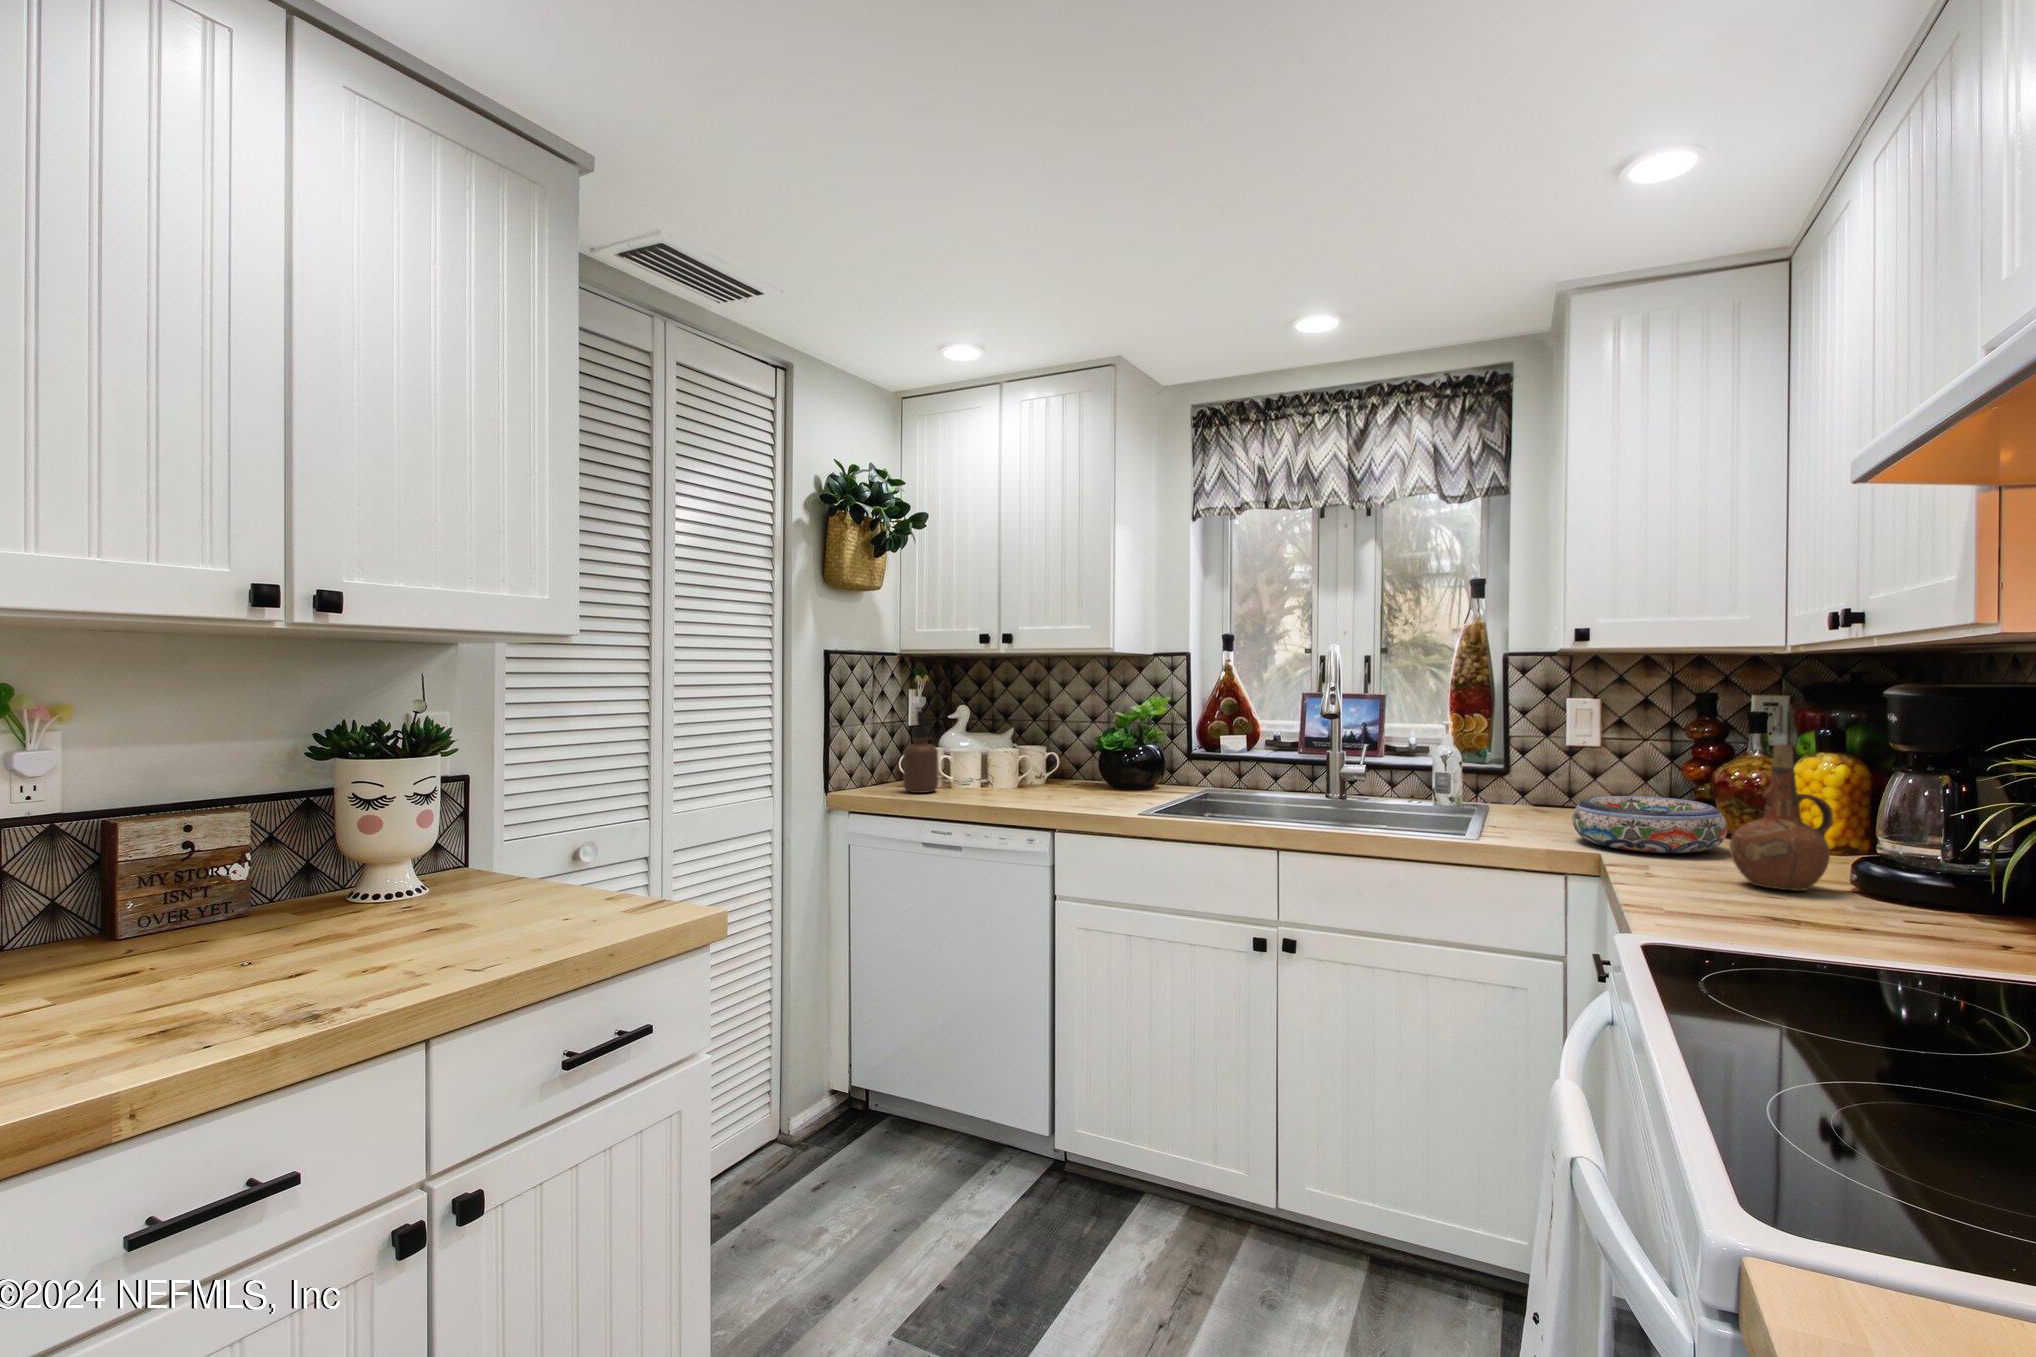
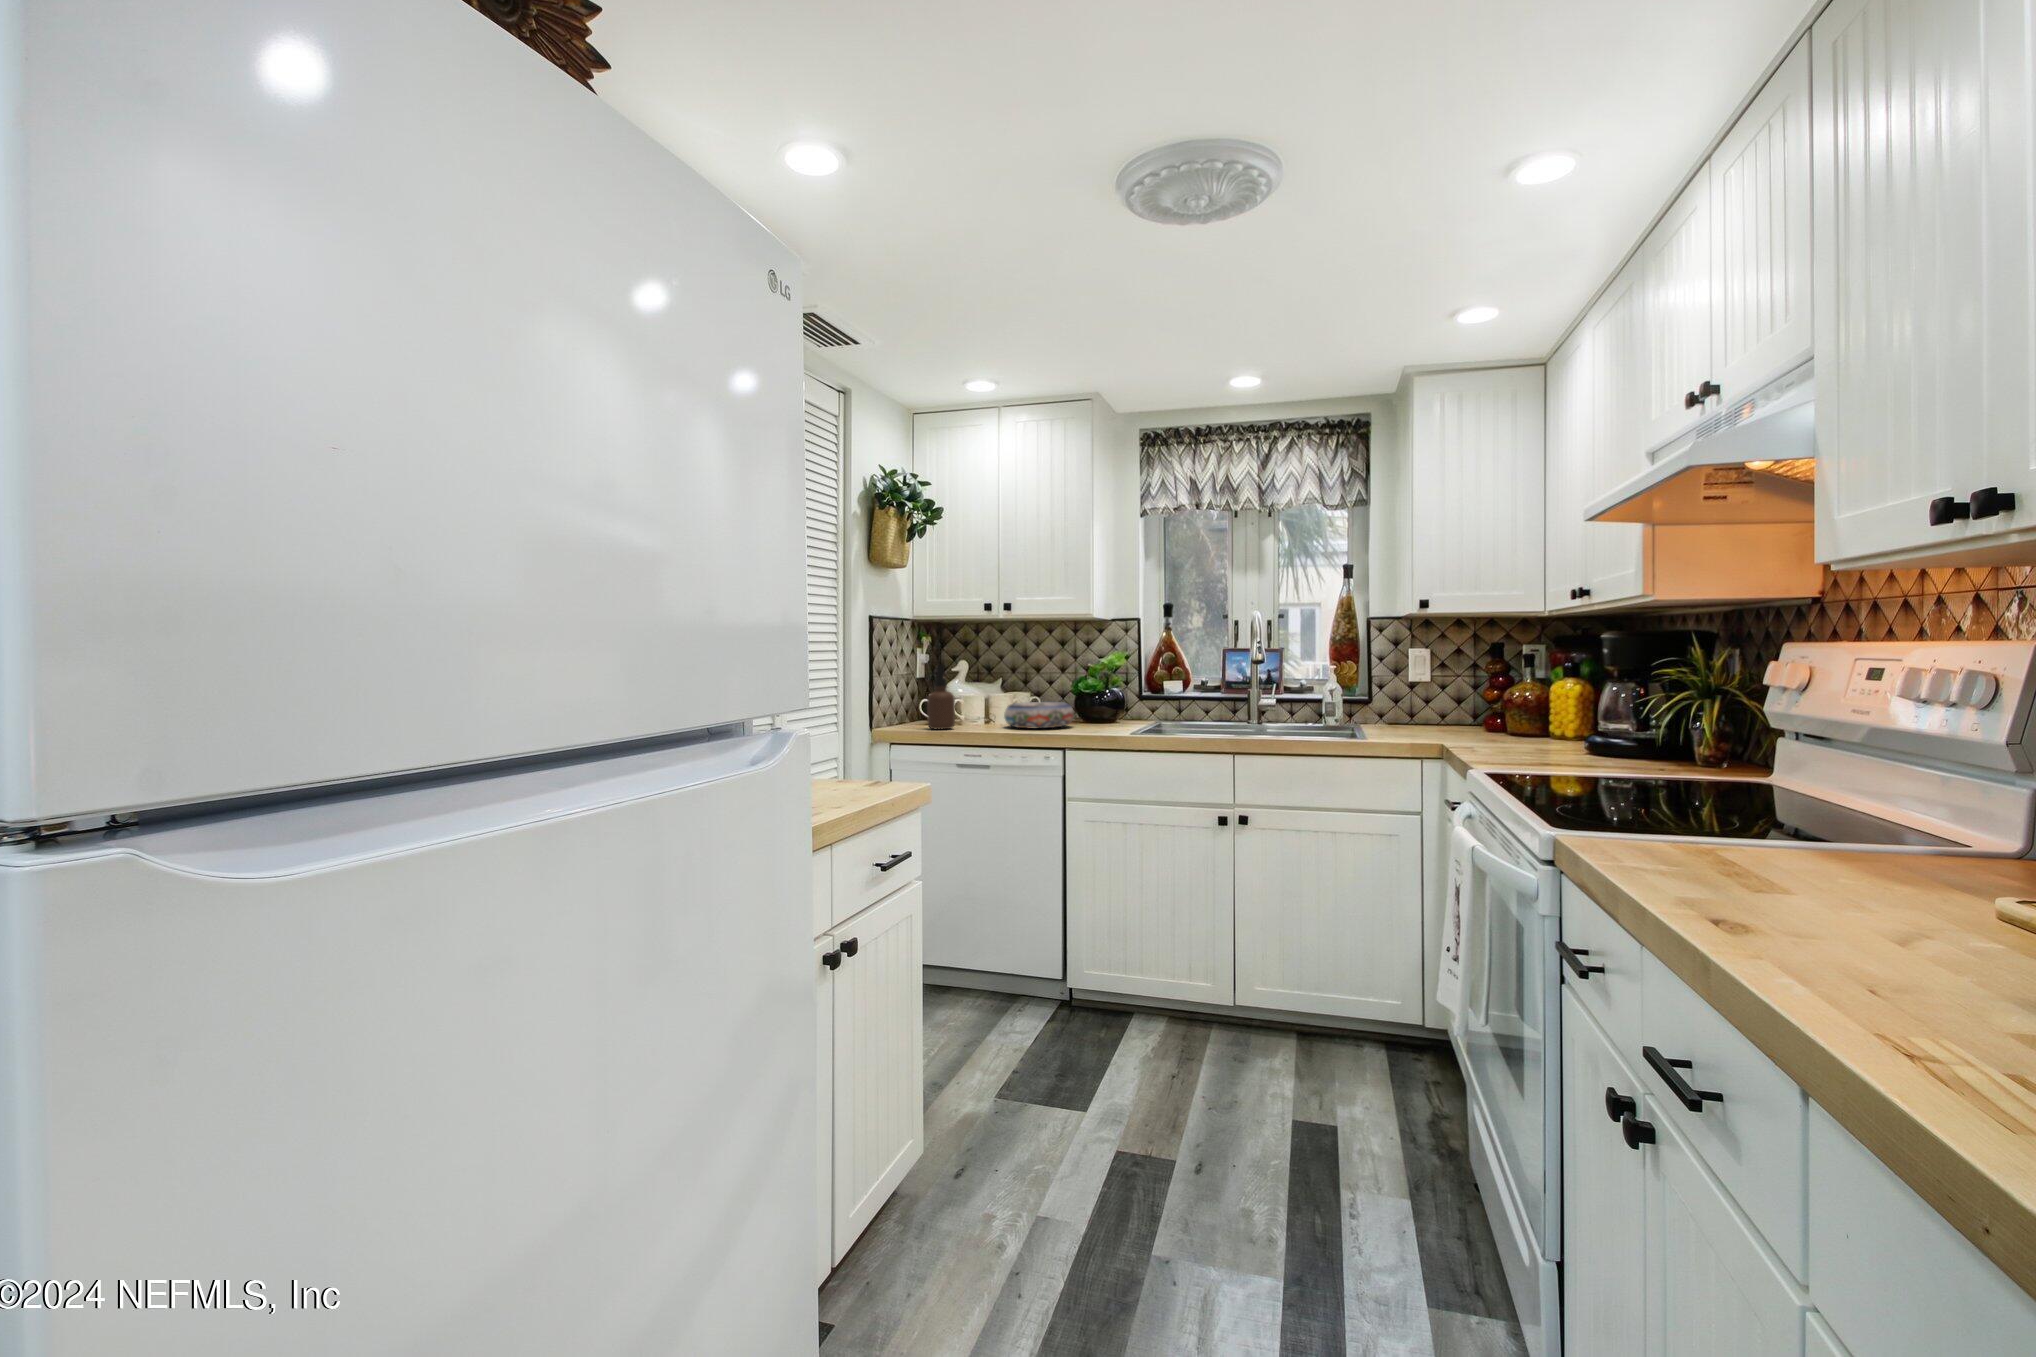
ceramic pitcher: present [1729,745,1834,891] -> none [1519,669,1574,754]
bowl: present [1572,796,1727,853] -> present [1004,702,1074,728]

